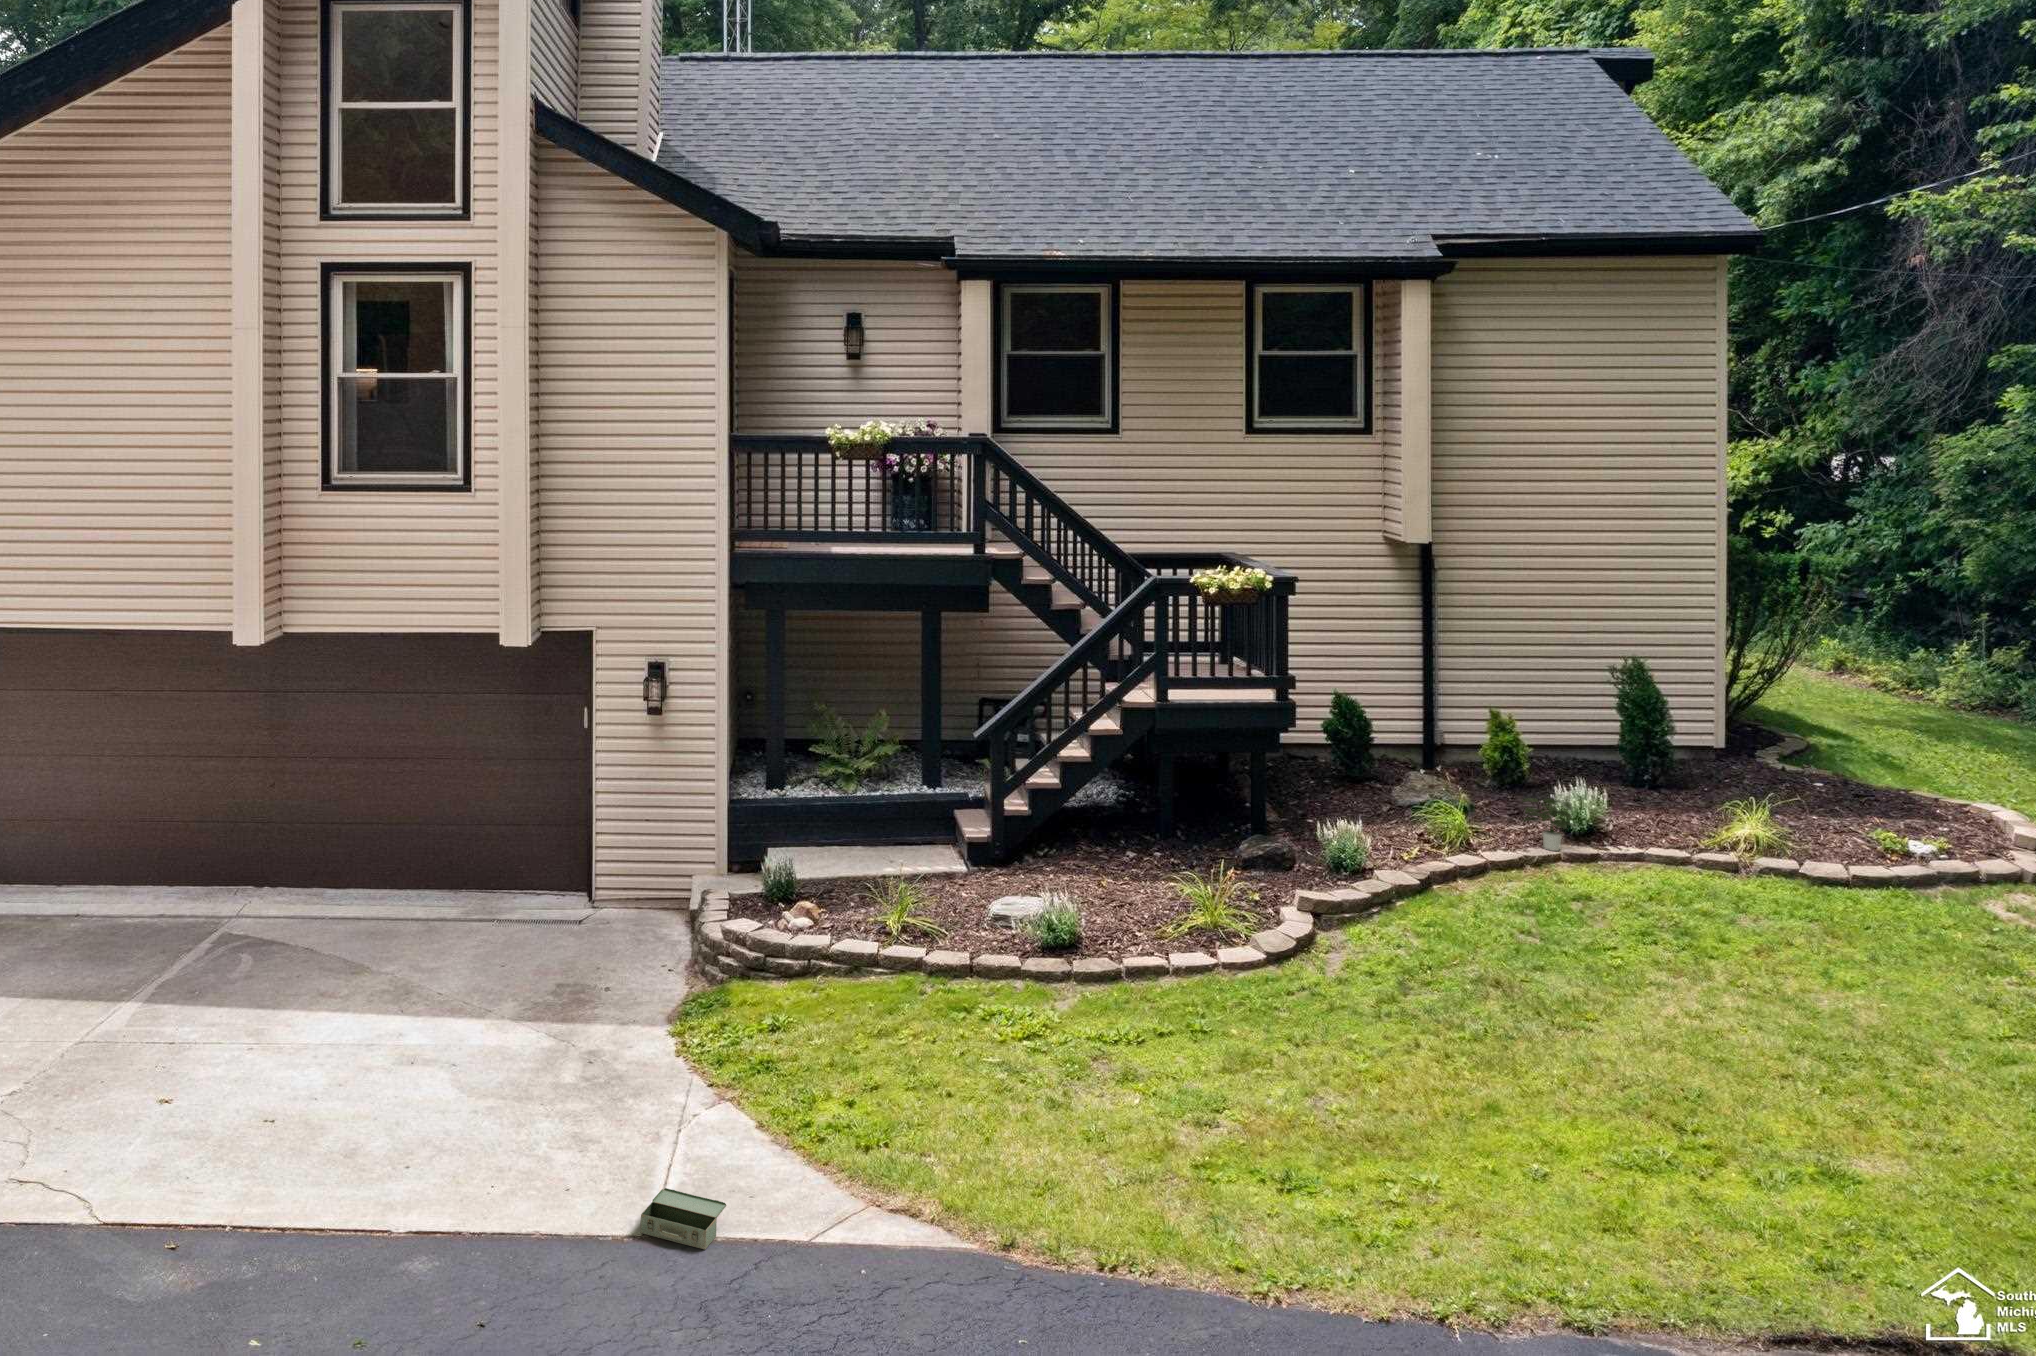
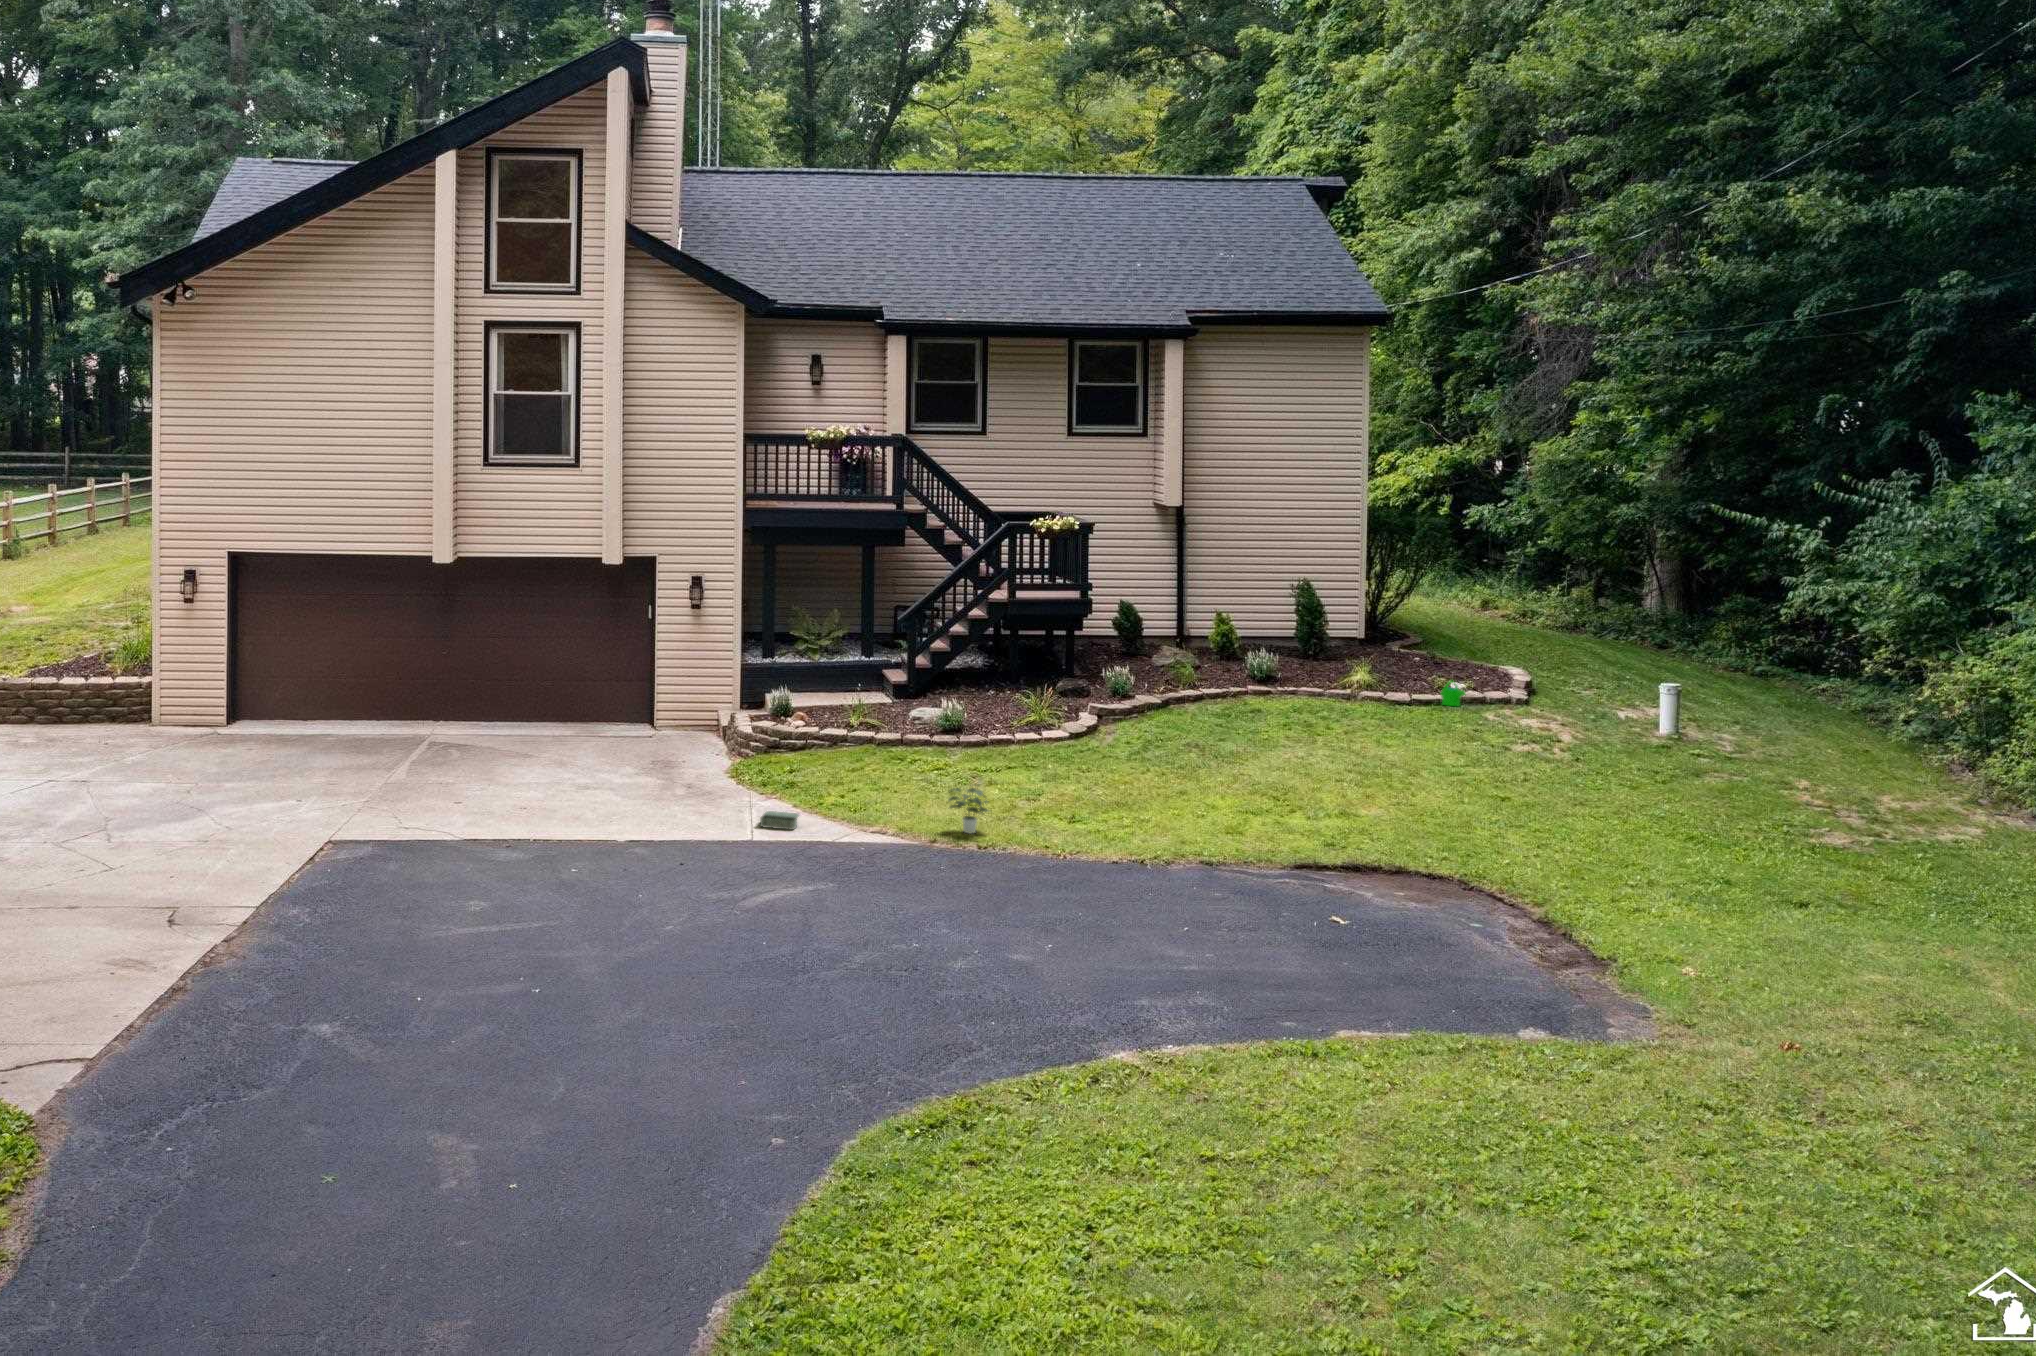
potted plant: present [1523,795,1575,851] -> present [948,788,989,833]
watering can: none [1939,867,2002,916] -> present [1440,681,1466,706]

